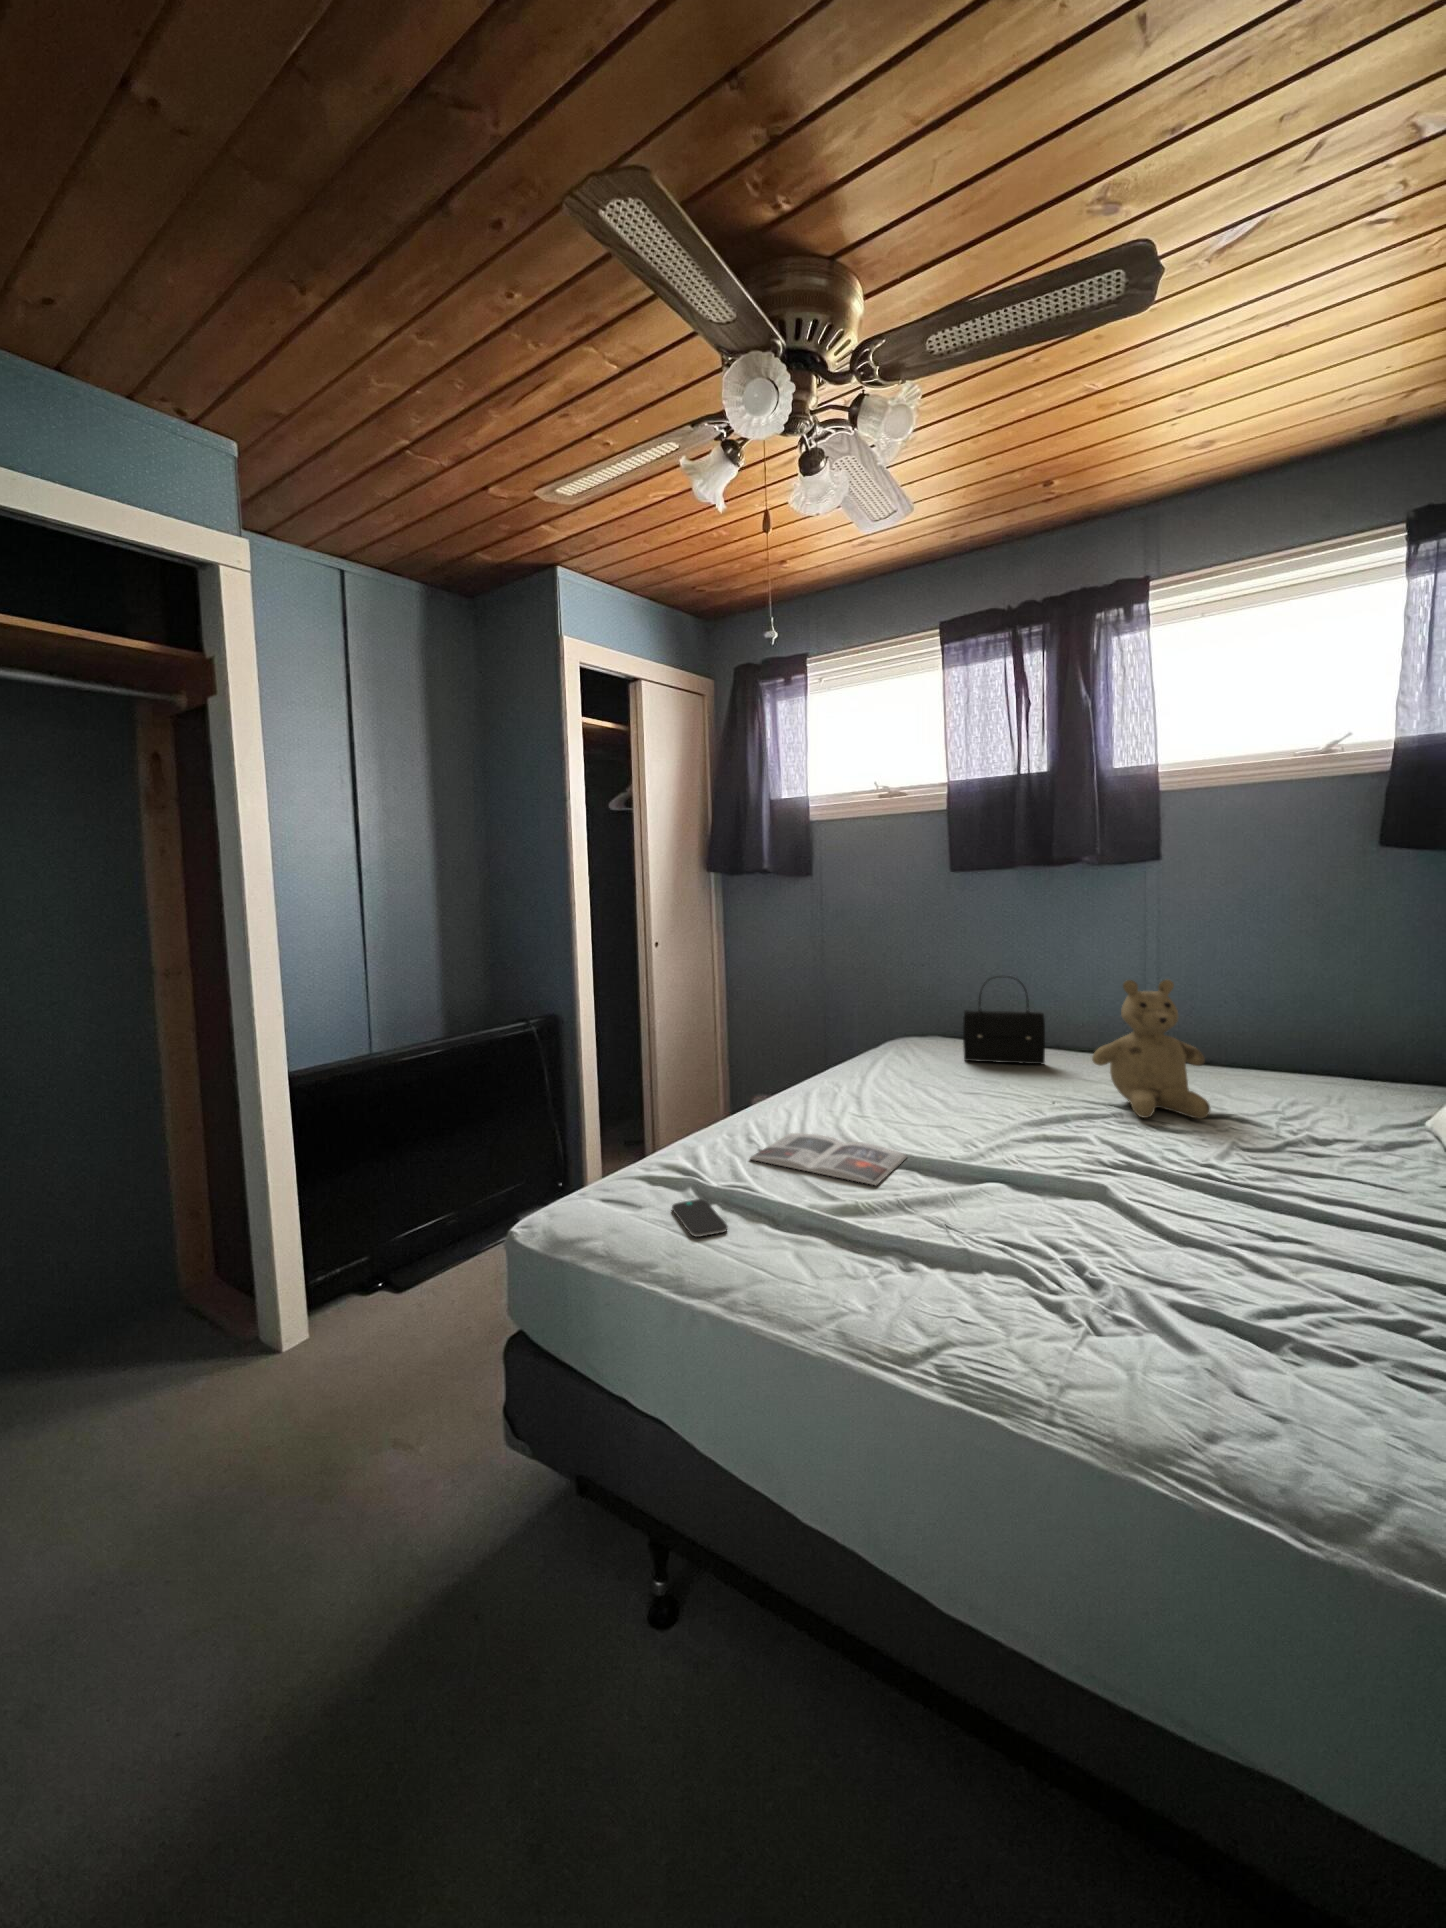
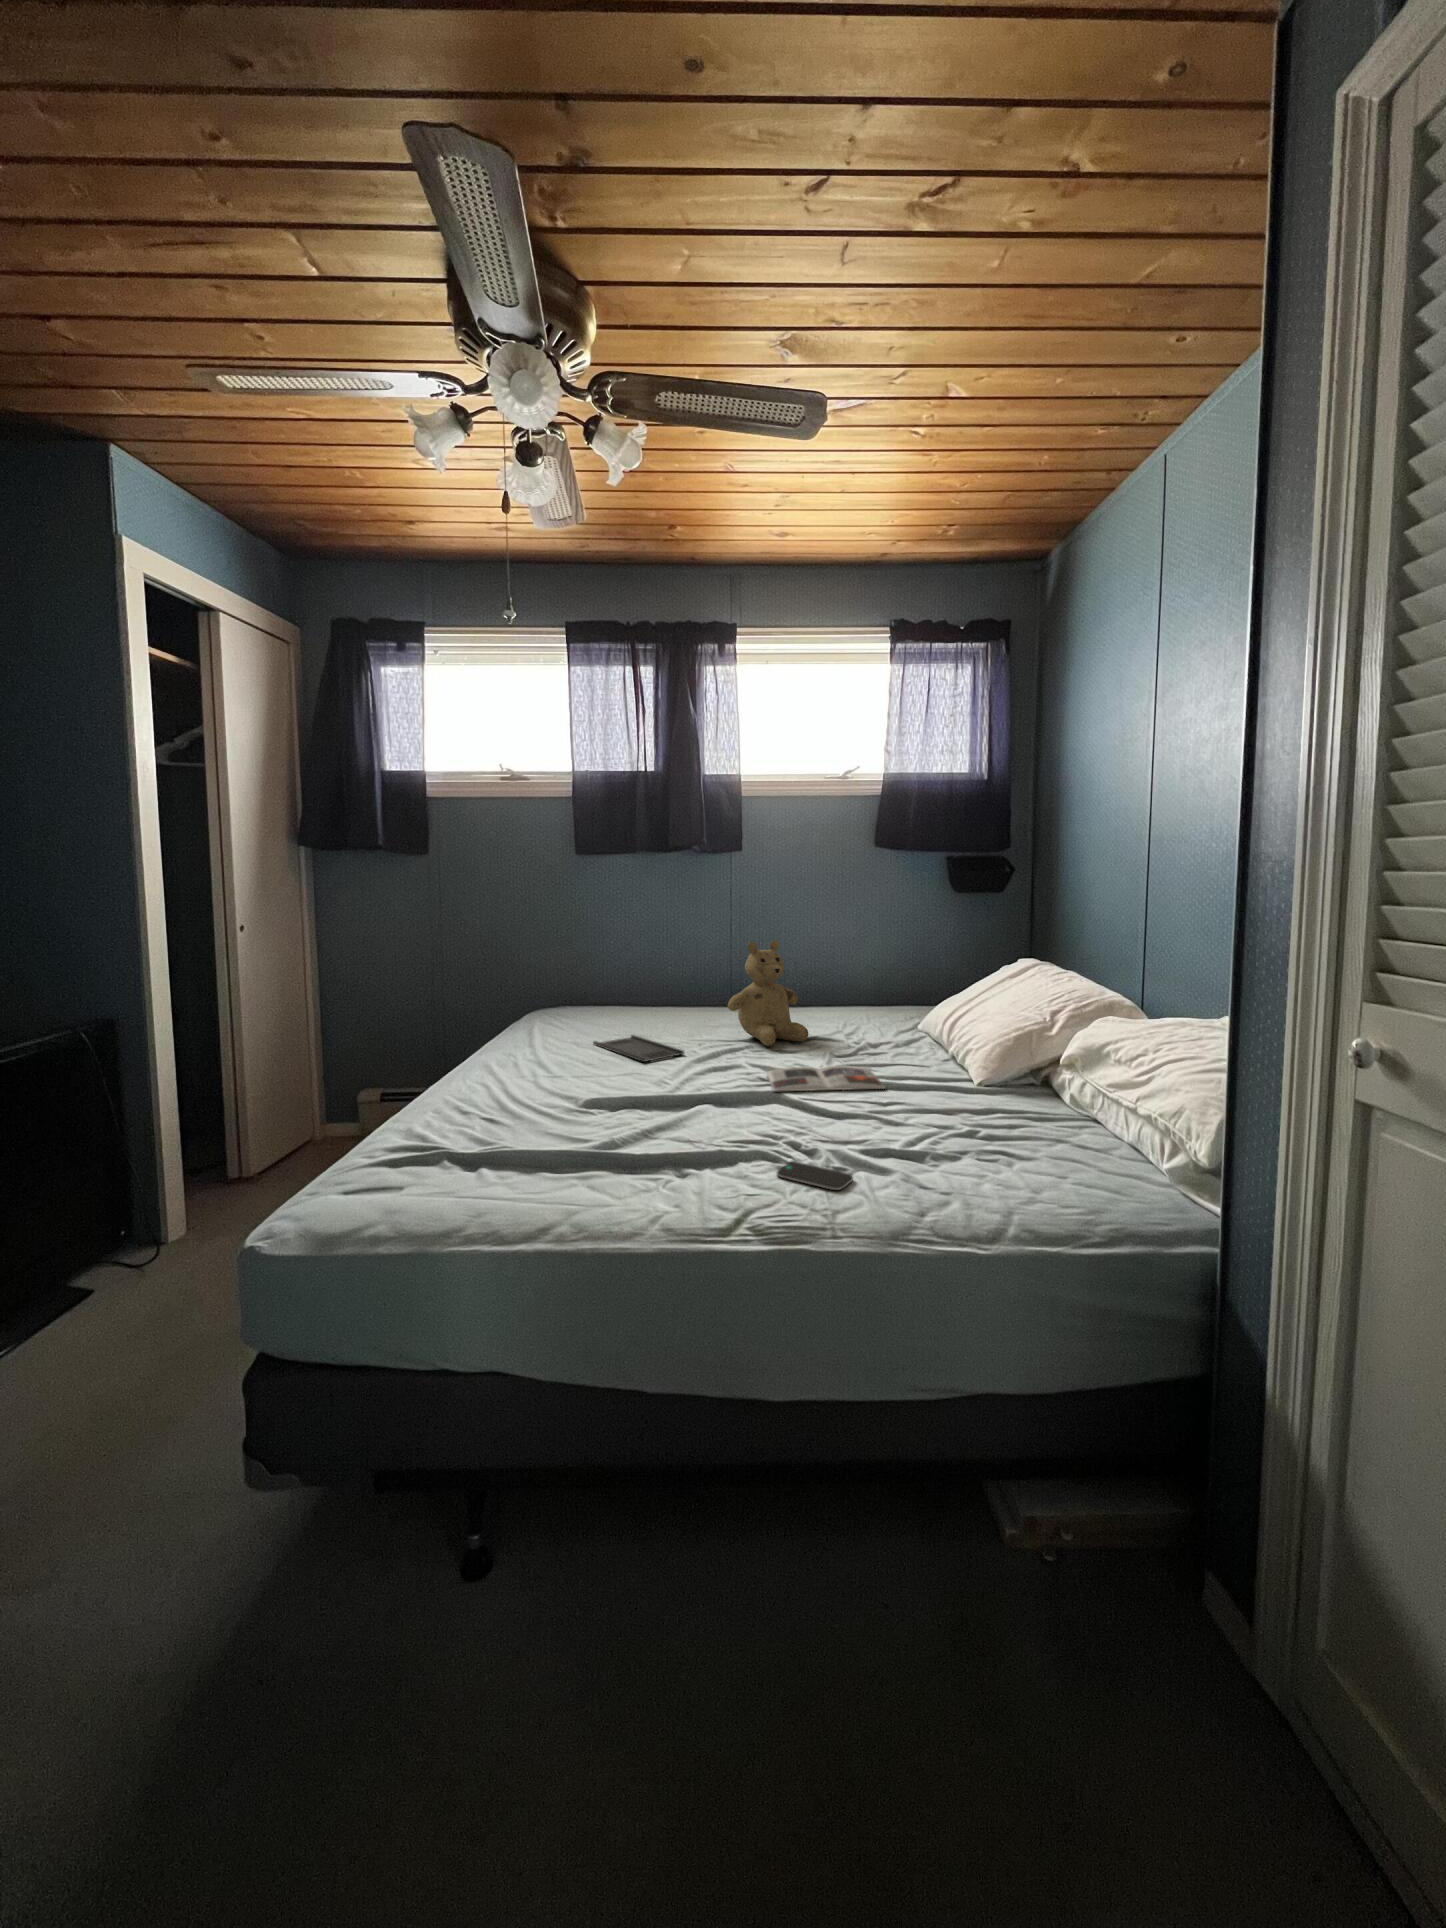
handbag: present [963,976,1045,1064] -> none [611,946,677,1024]
tray: none [926,1077,1021,1113] -> present [593,1035,684,1062]
magazine: present [750,1133,907,1185] -> present [767,1066,885,1092]
smartphone: present [672,1199,728,1237] -> present [777,1162,853,1190]

